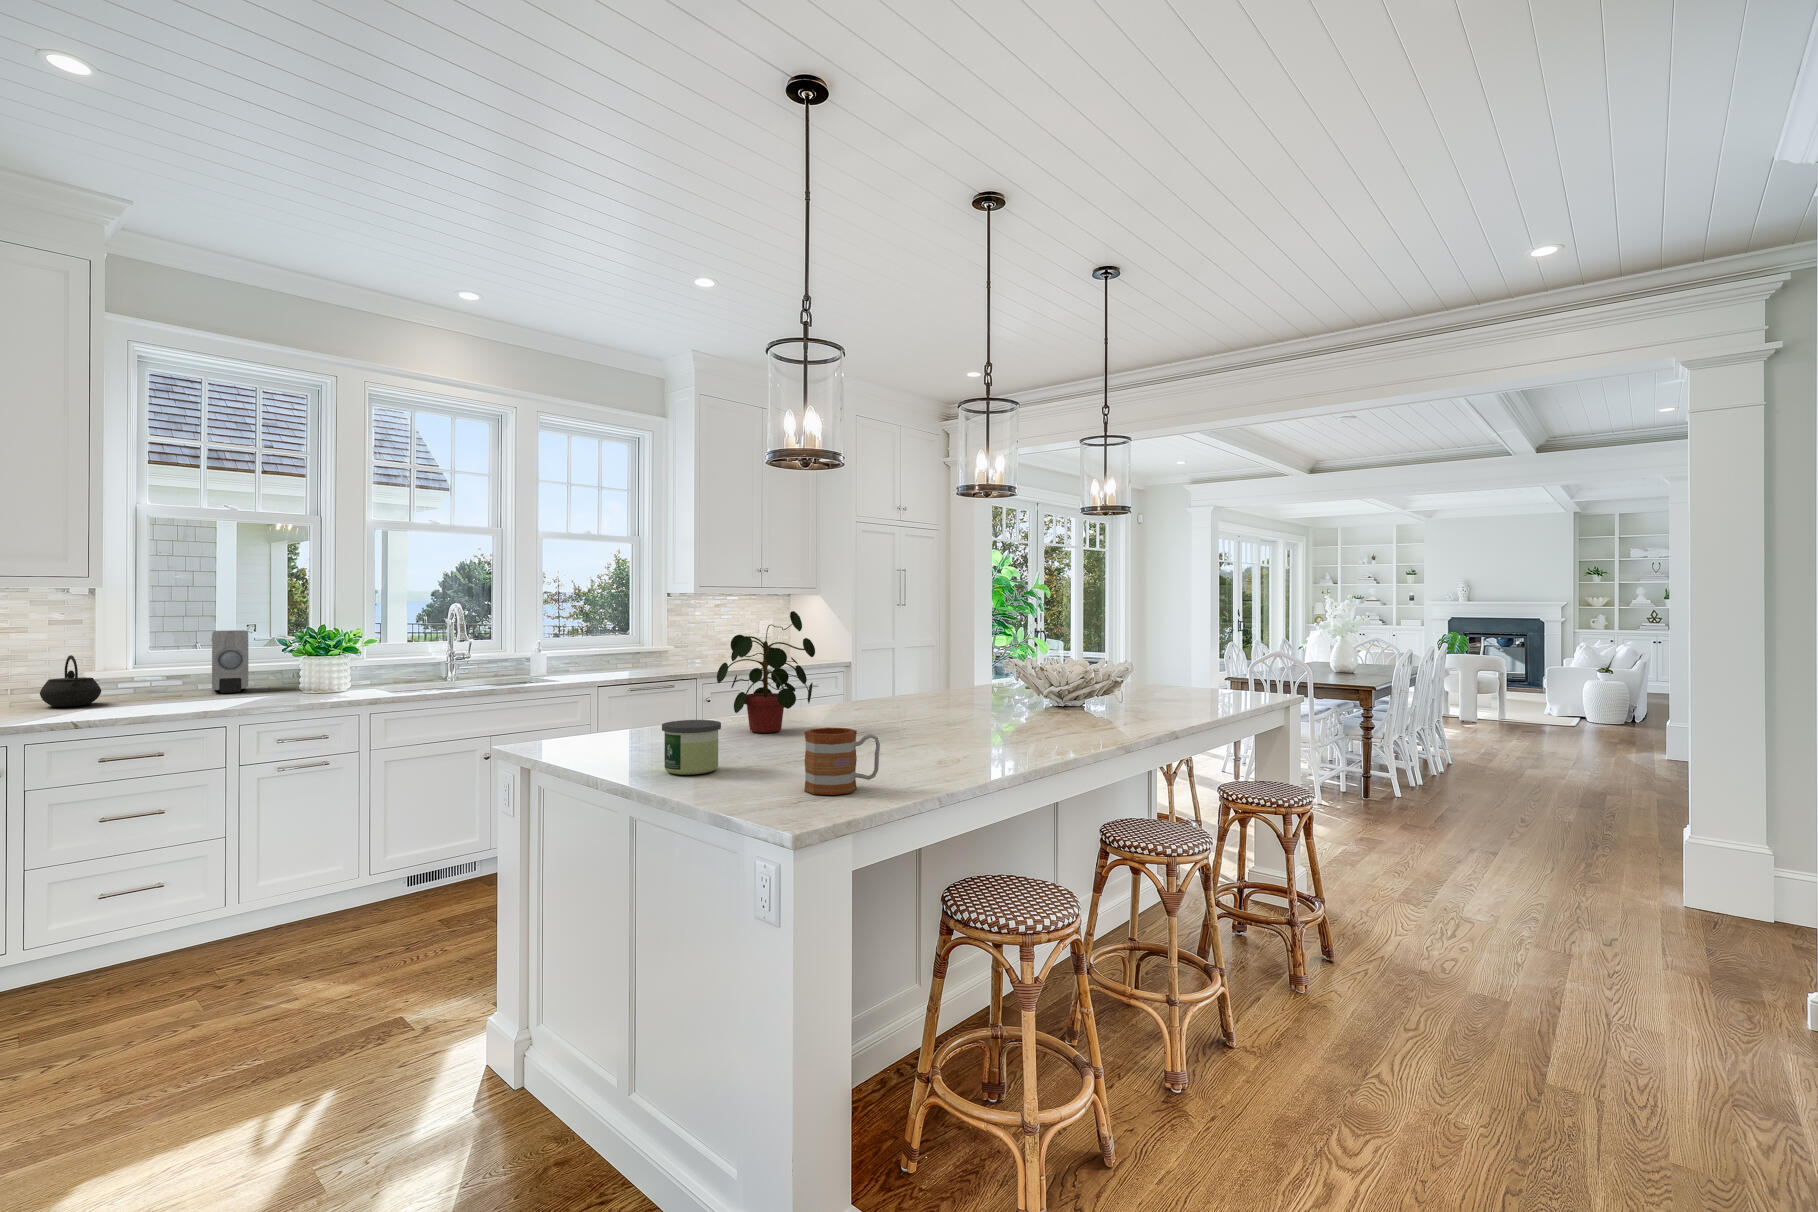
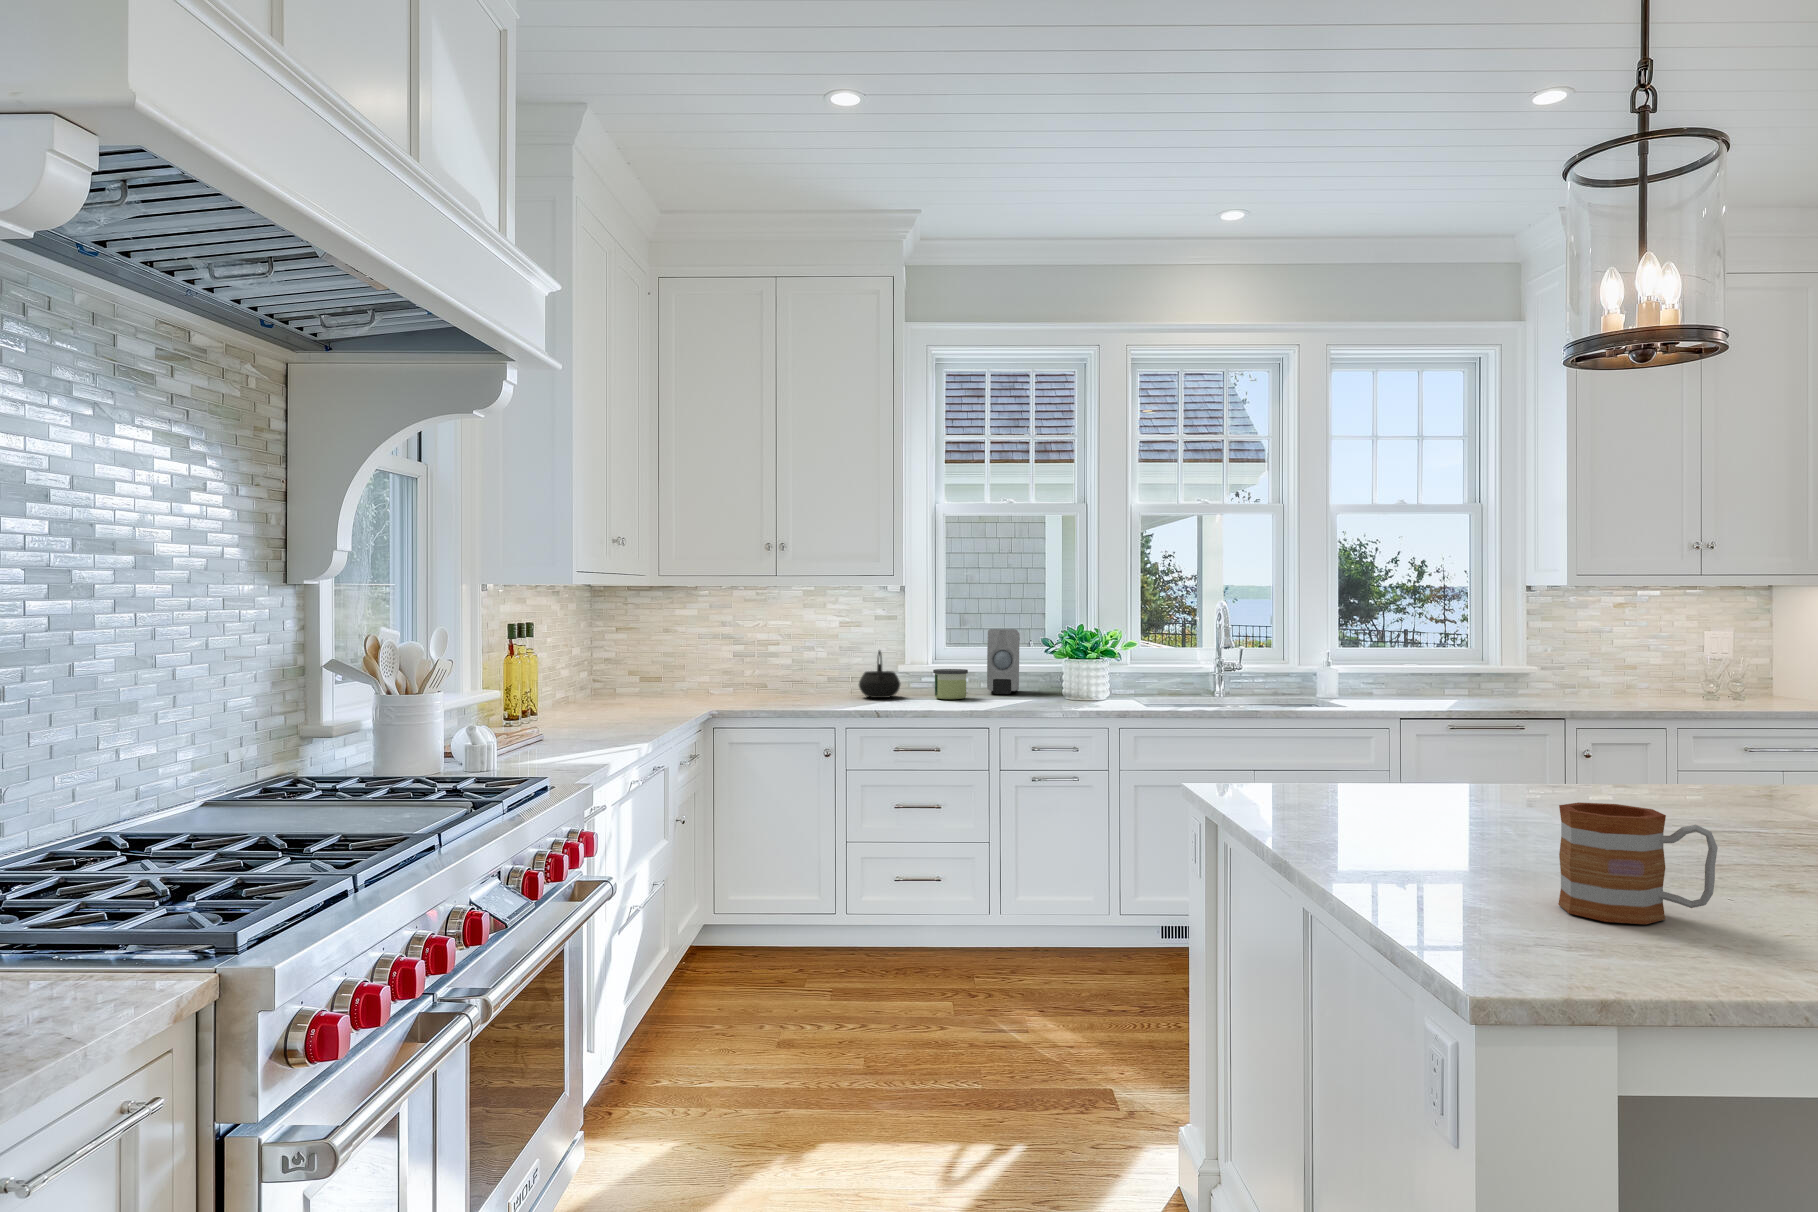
potted plant: present [717,611,815,733] -> none [1500,606,1688,806]
candle: present [662,720,721,775] -> present [933,669,968,699]

